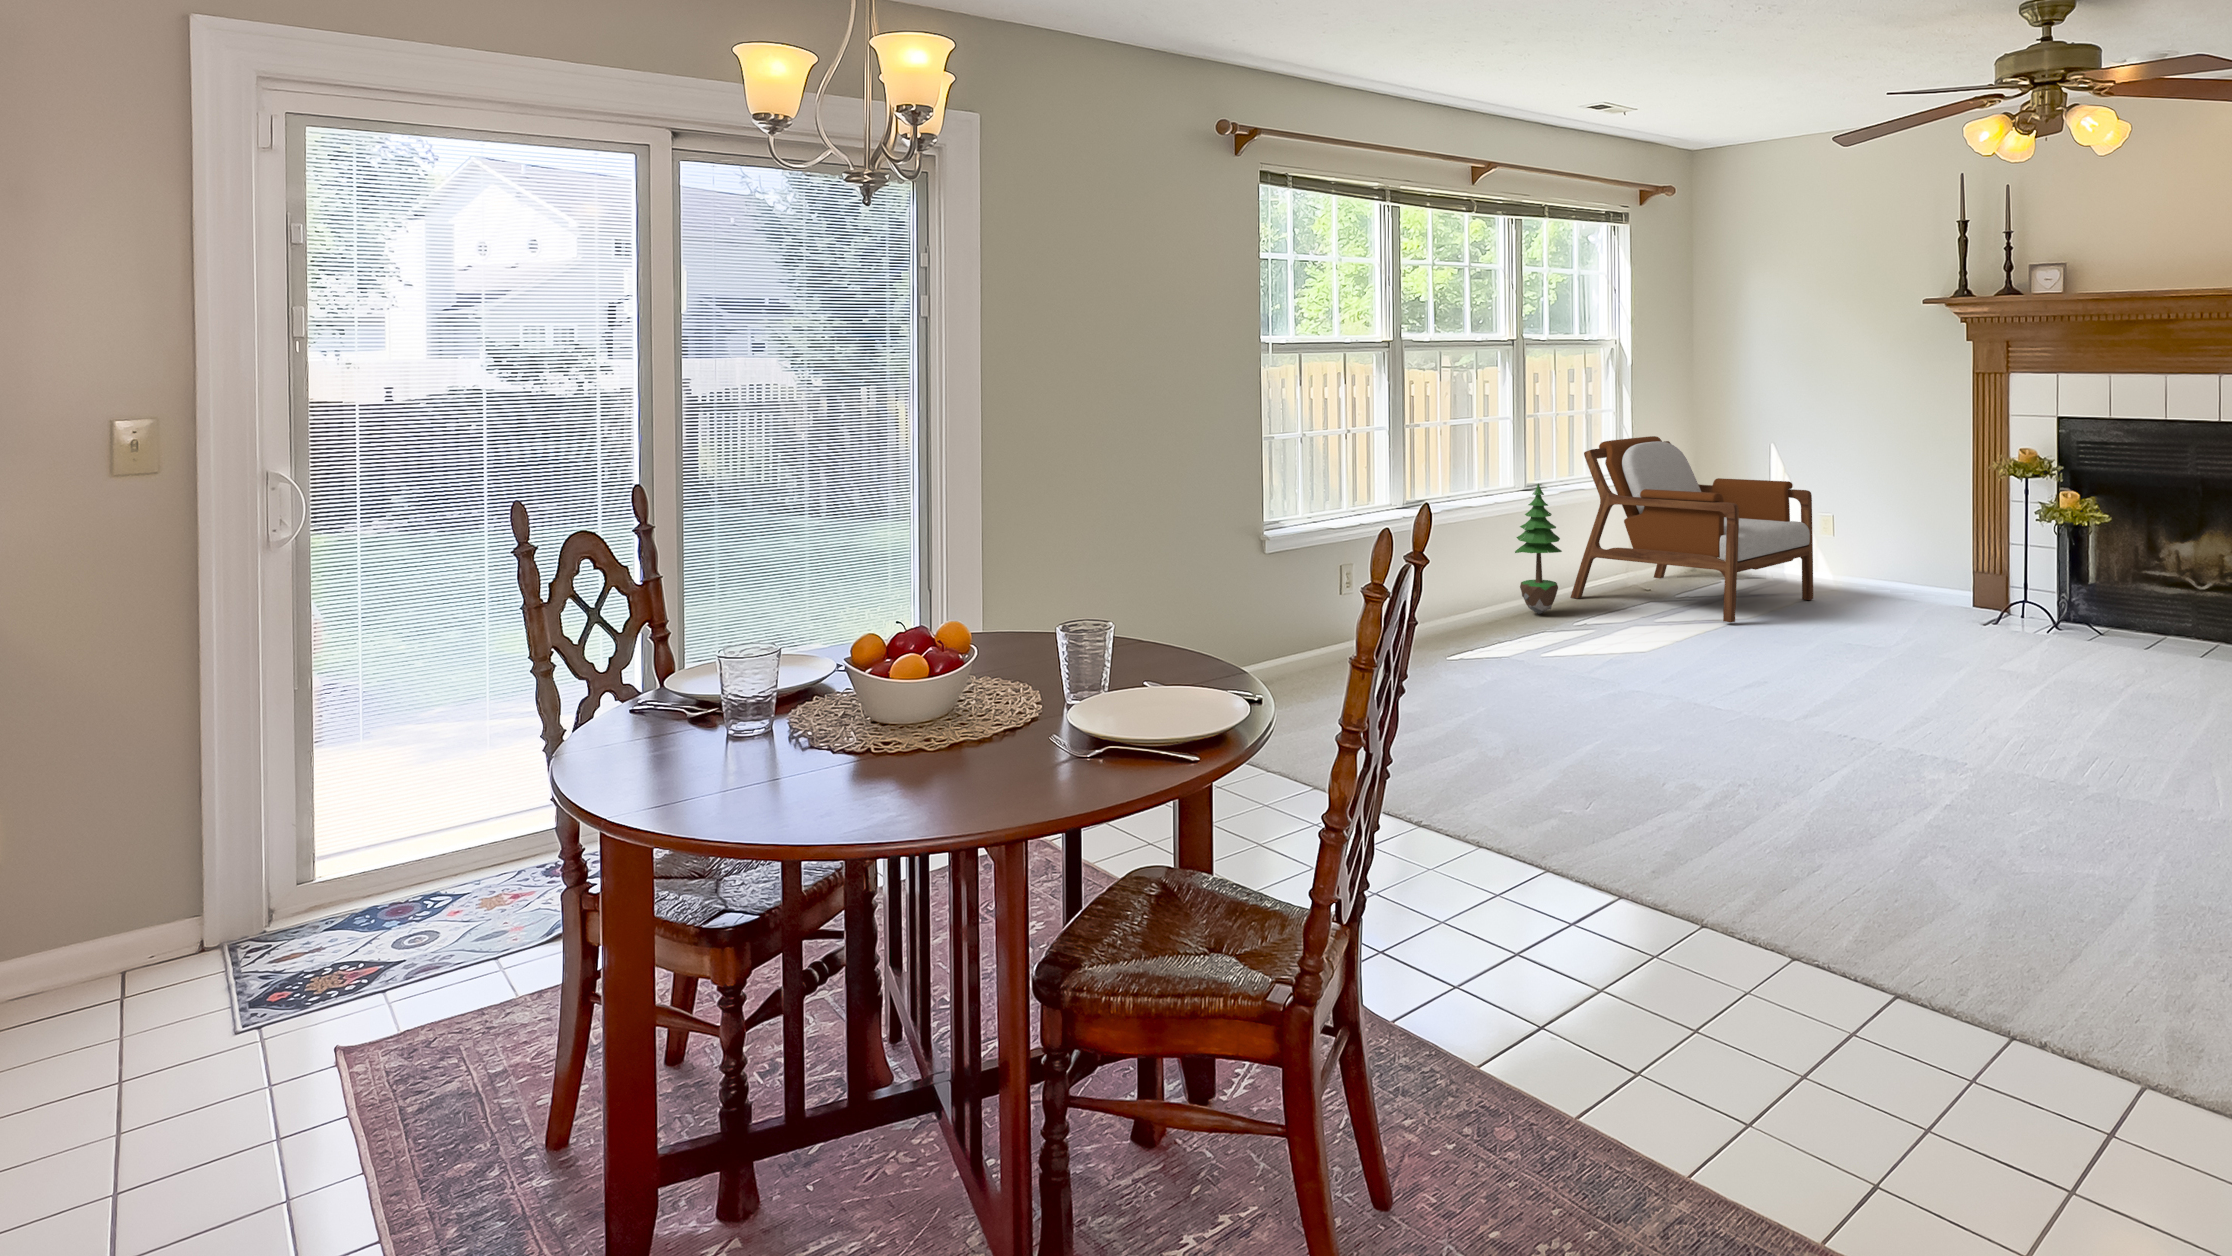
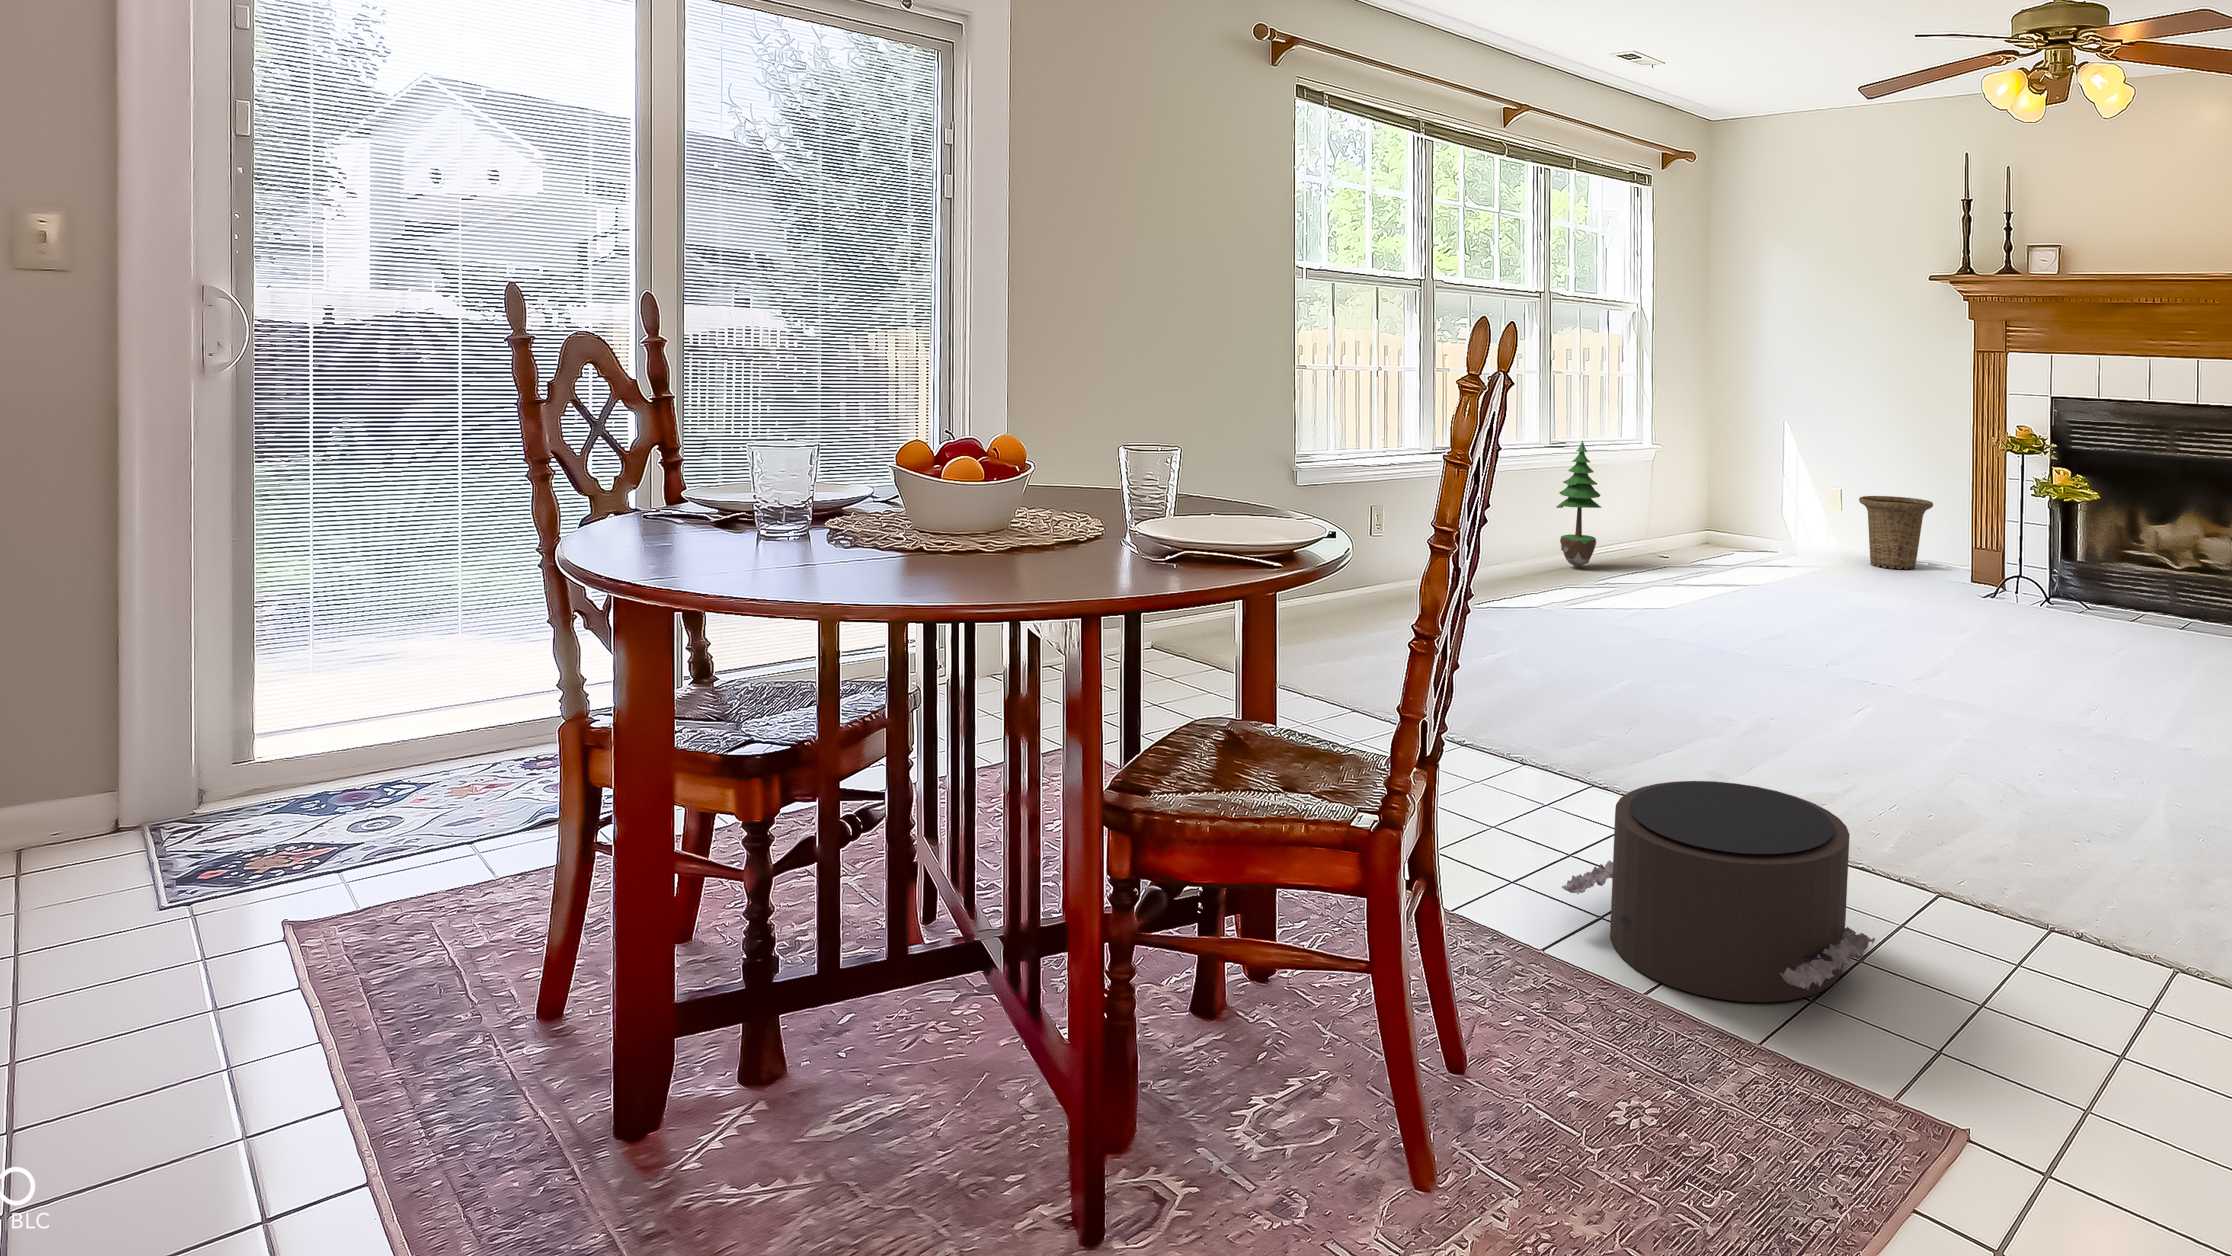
armchair: present [1571,436,1813,622] -> none [1606,406,1834,580]
basket: none [1842,524,1923,603] -> present [1859,496,1933,569]
pouf: none [1494,896,1815,1137] -> present [1562,781,1875,1002]

